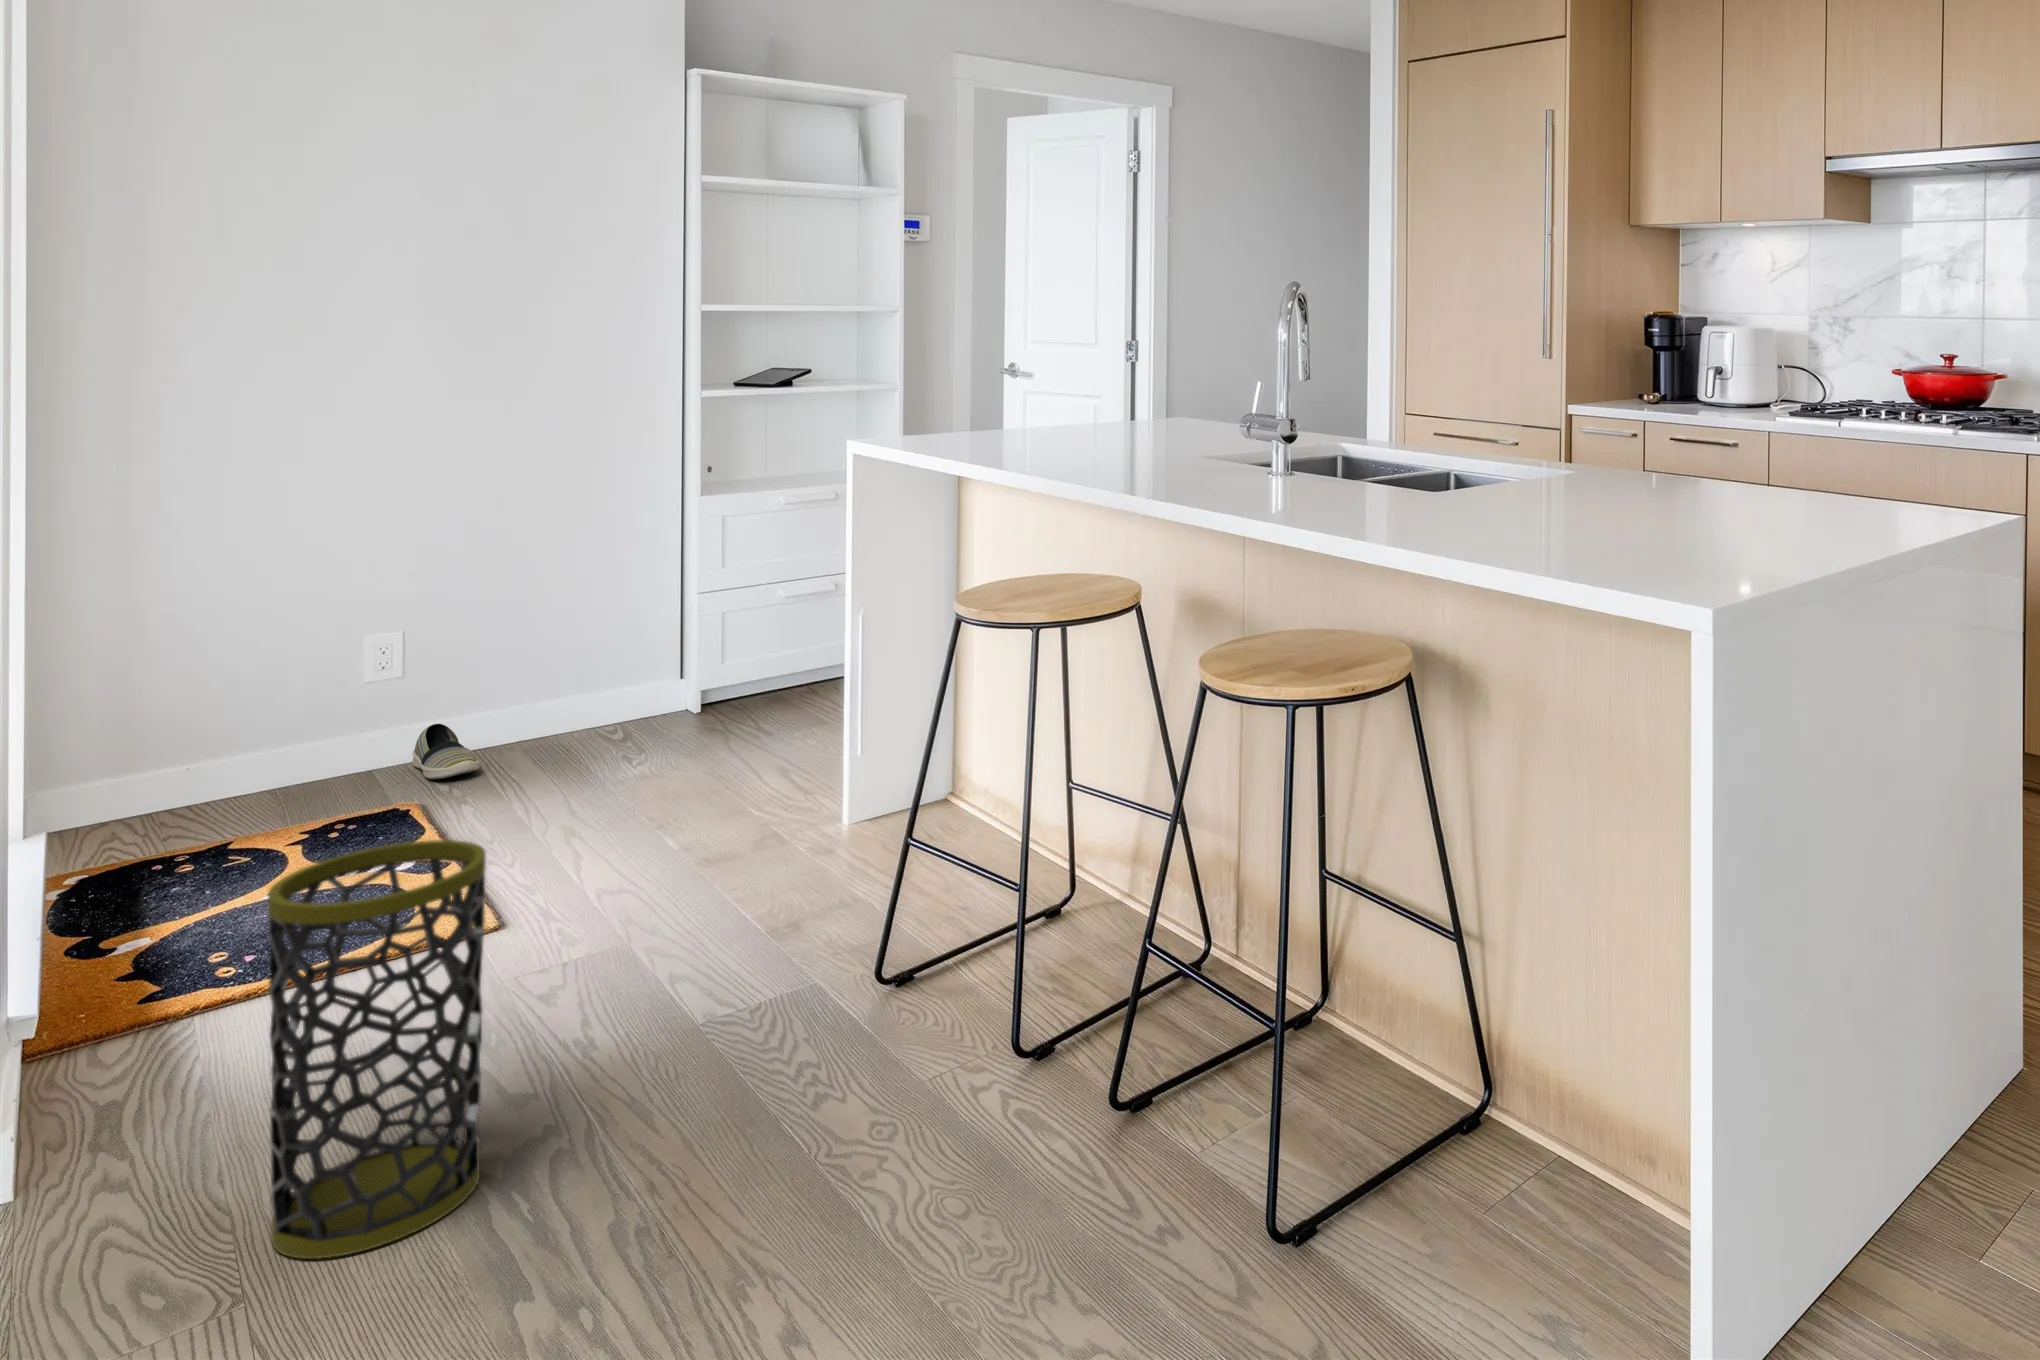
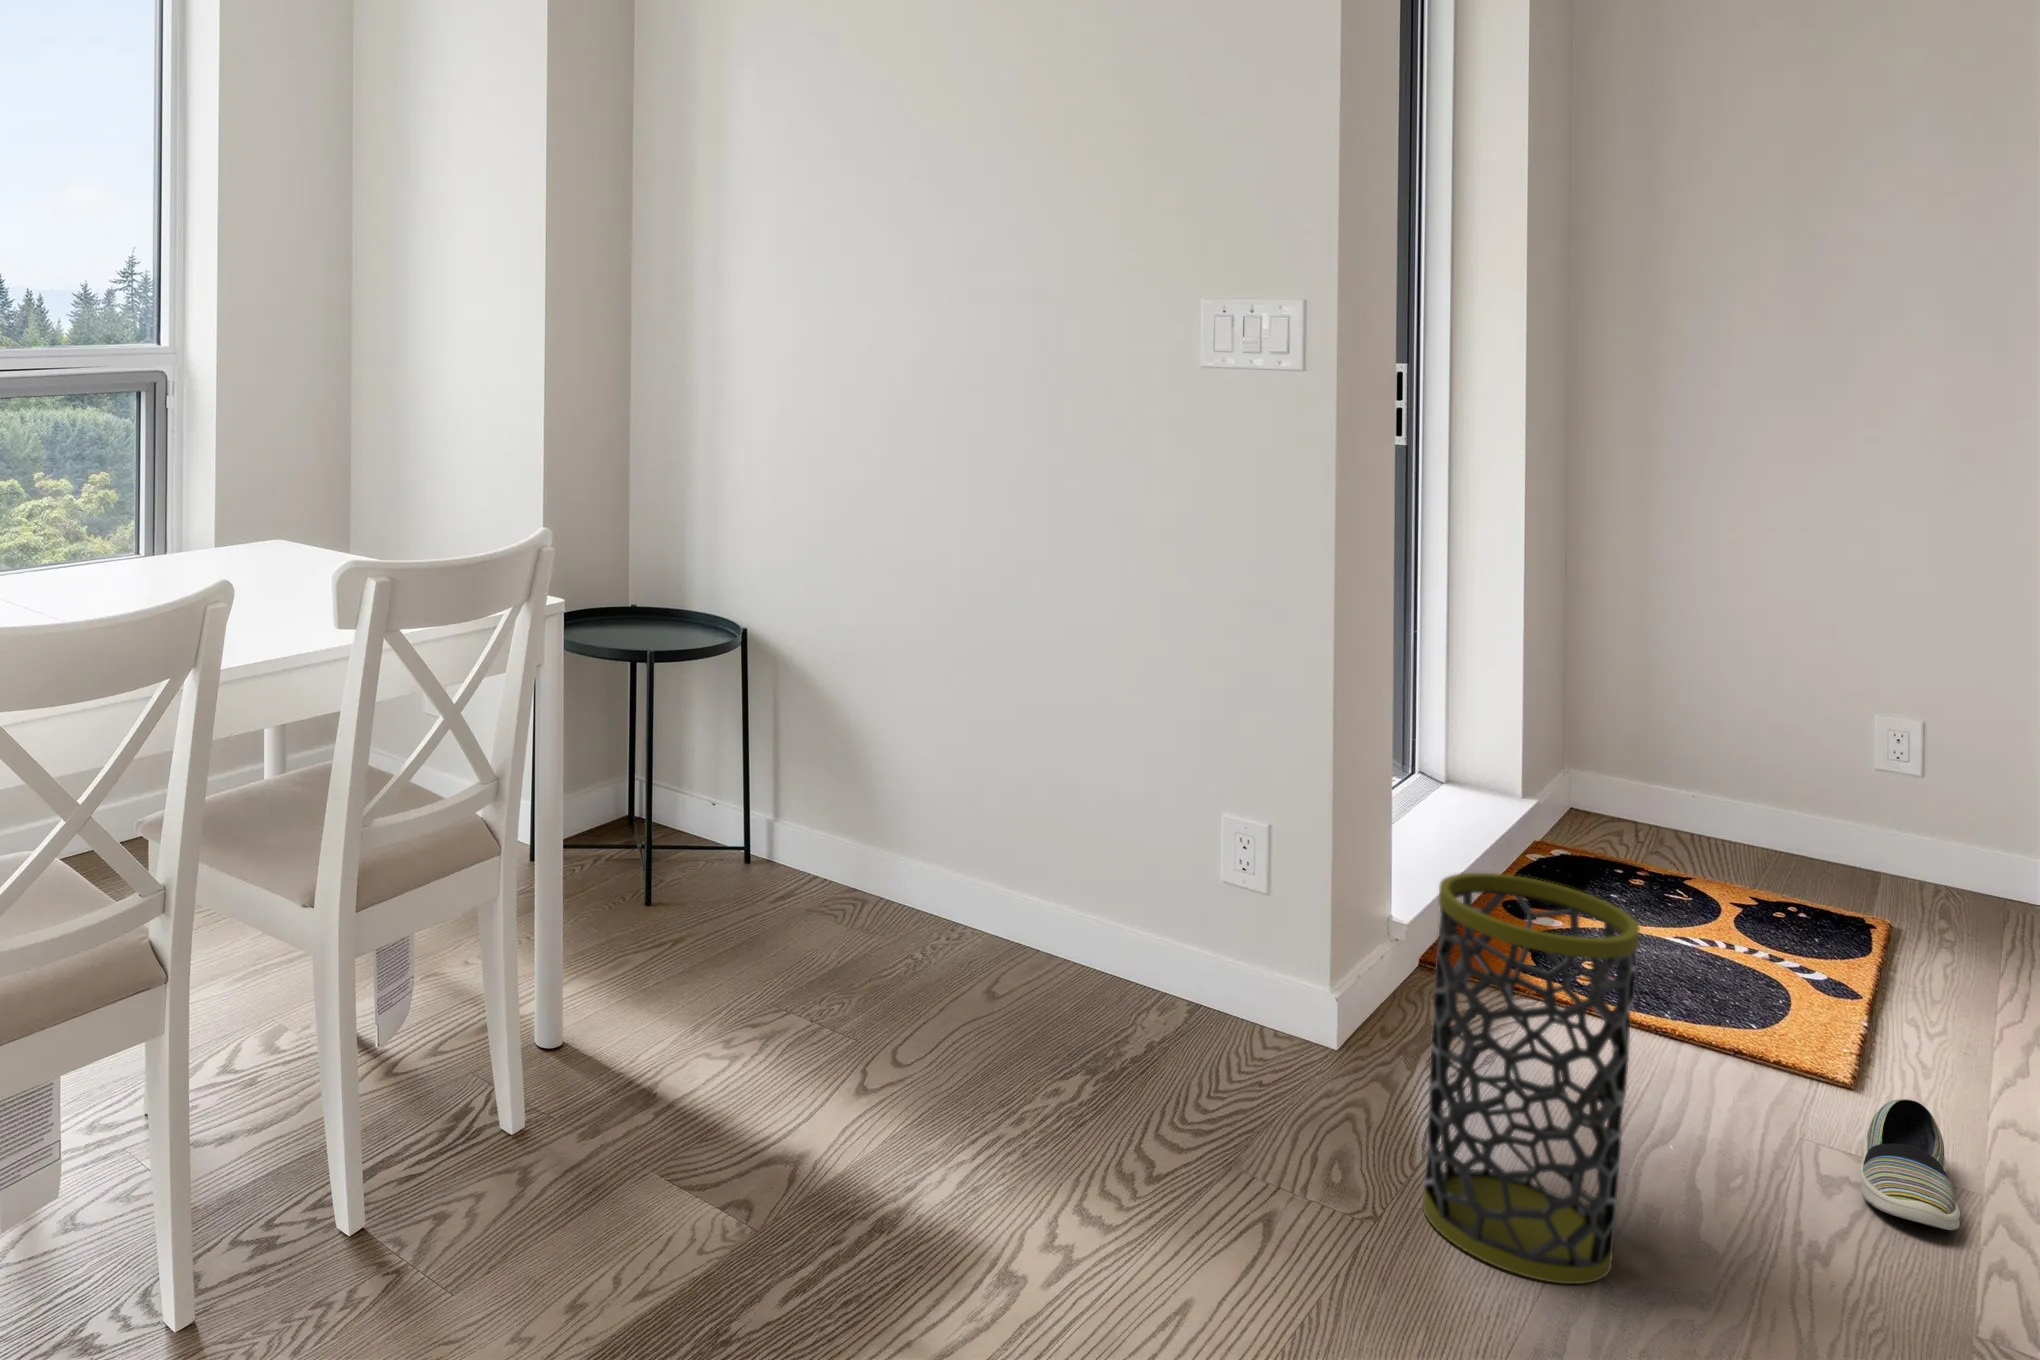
shoe: present [412,724,480,779] -> present [1860,1099,1960,1230]

